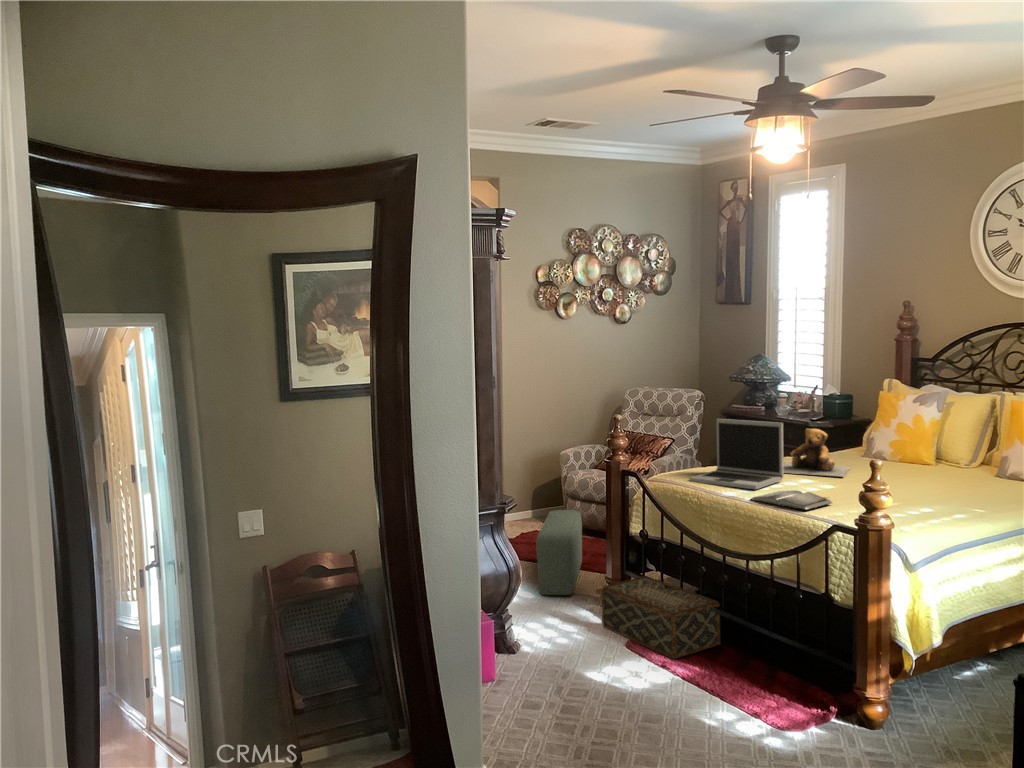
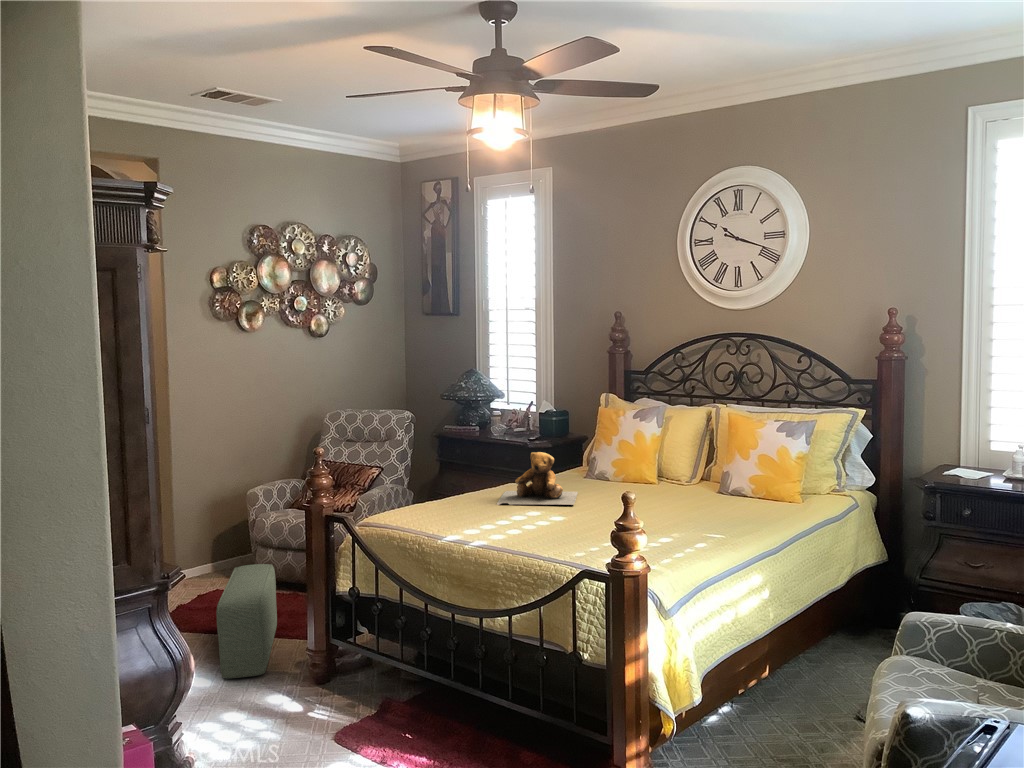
laptop: present [690,419,784,489] -> none [406,447,512,529]
hardback book: present [750,490,832,510] -> none [479,528,571,553]
woven basket: present [602,576,721,659] -> none [303,642,450,749]

